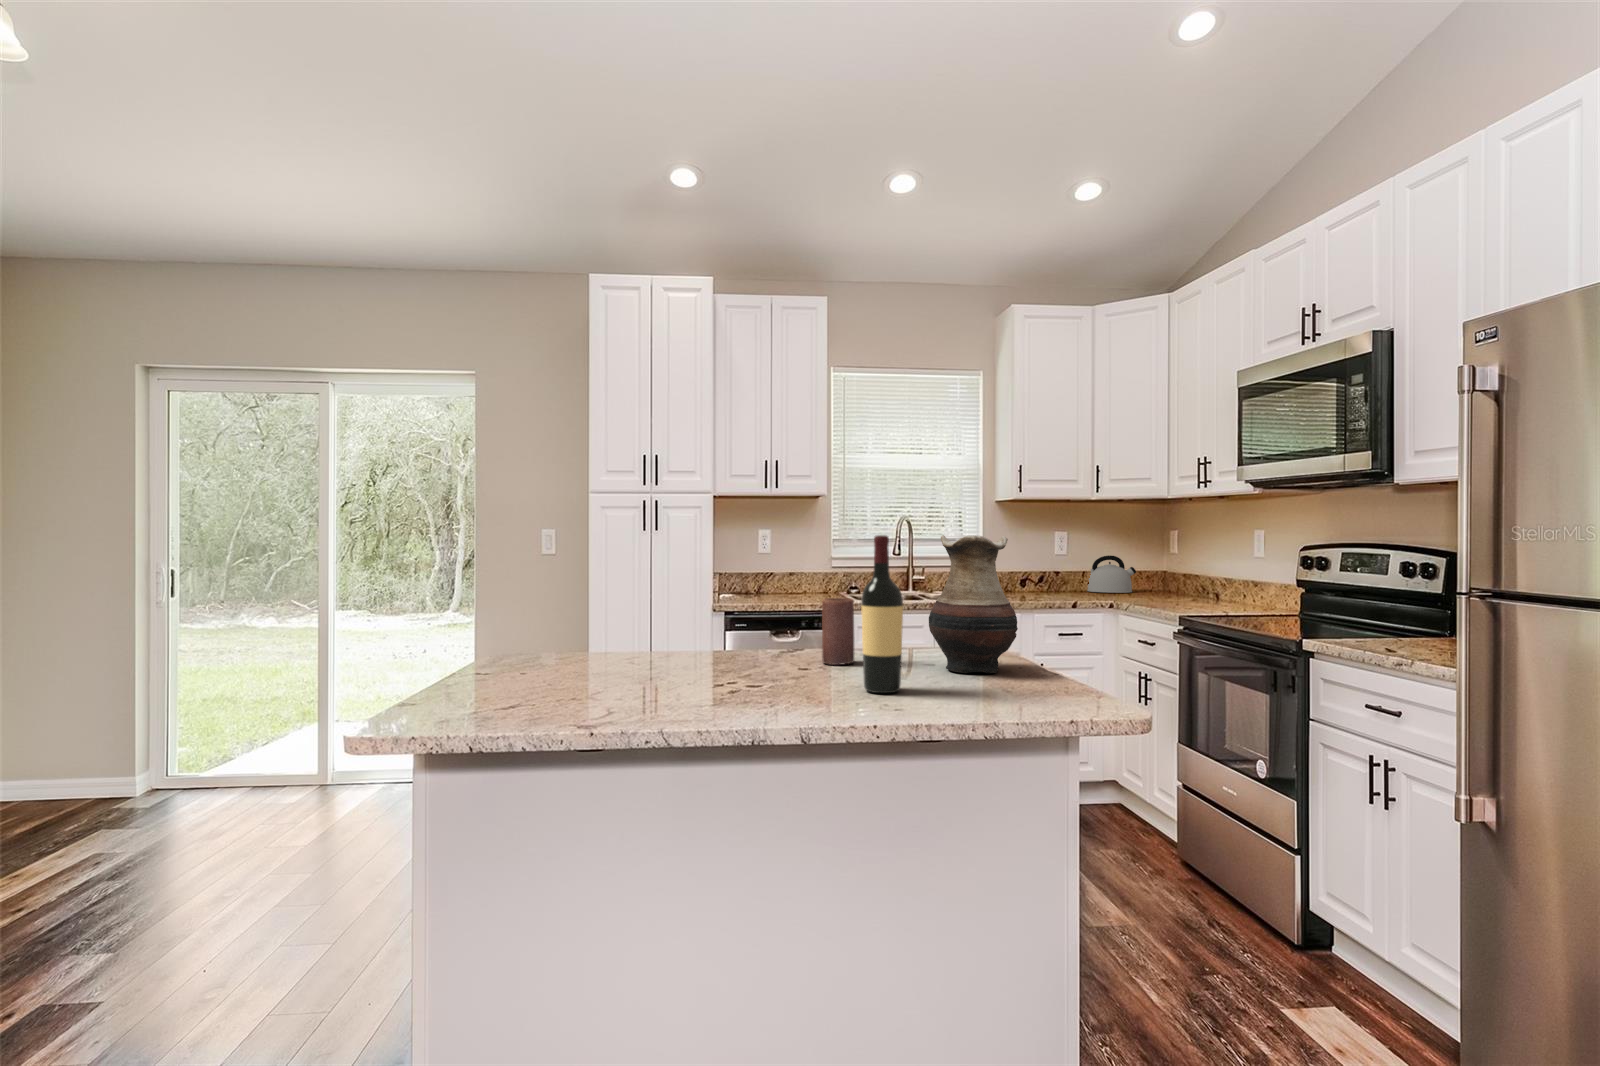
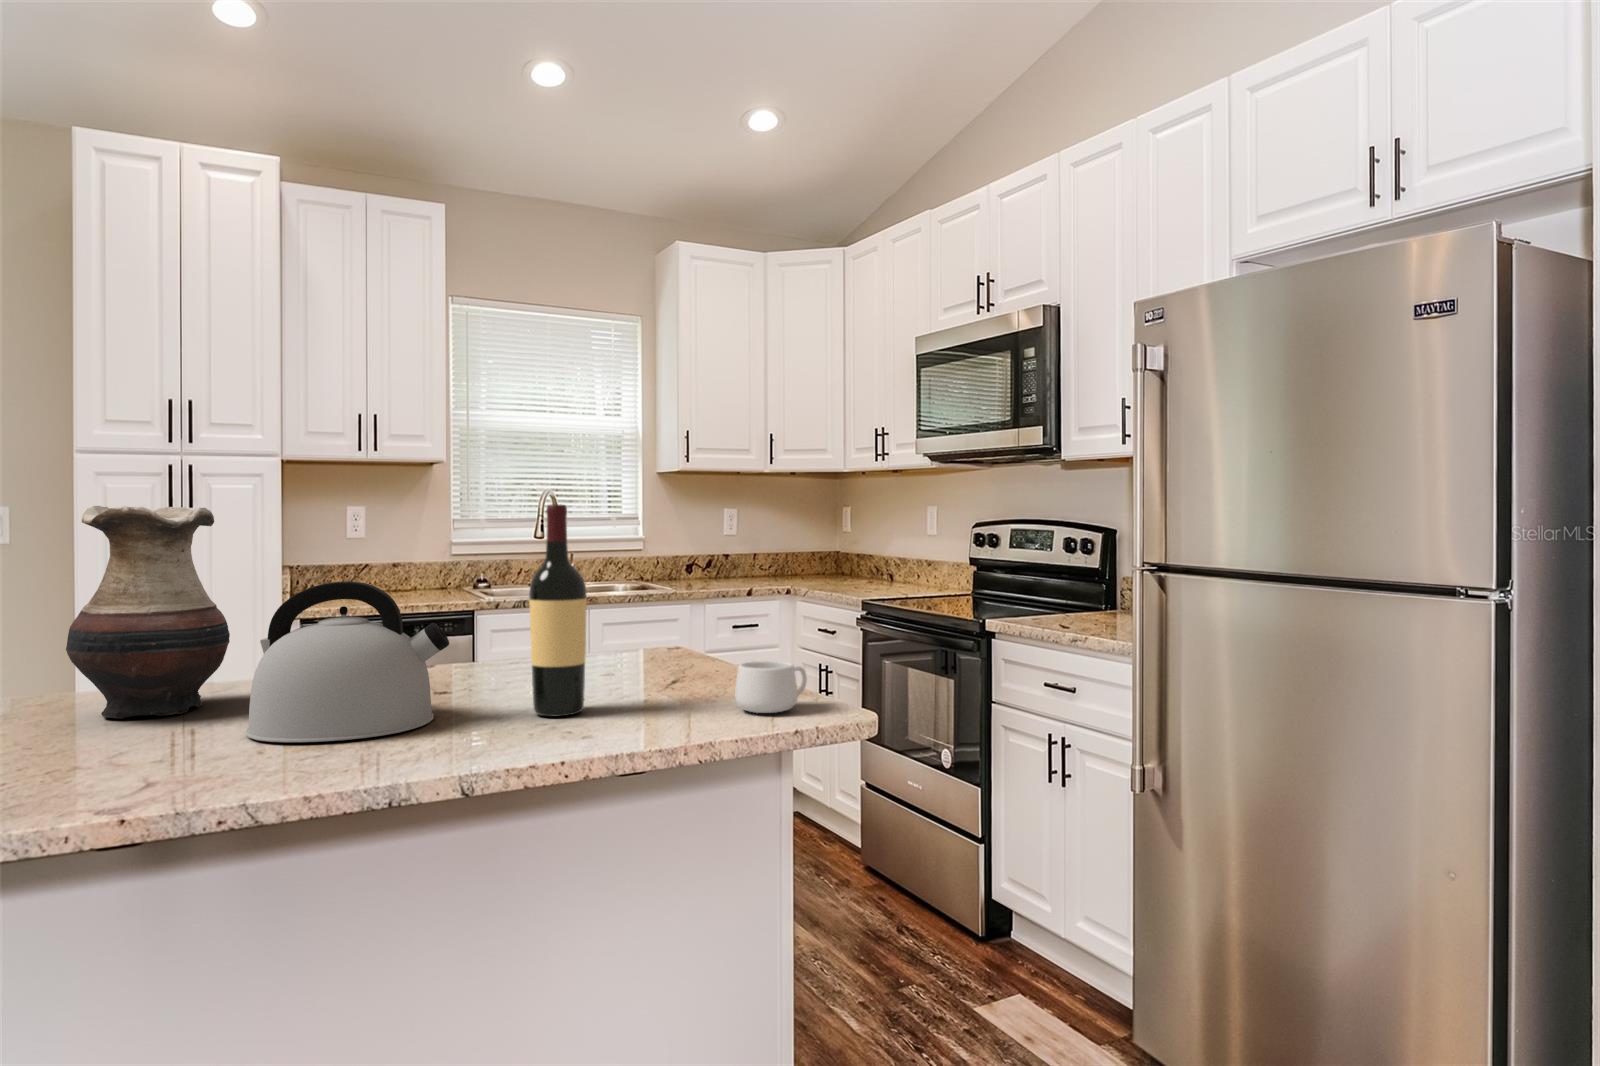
vase: present [929,535,1018,673] -> present [66,506,230,719]
kettle: present [1087,555,1136,593] -> present [246,581,449,742]
candle: present [822,598,854,665] -> none [463,592,510,682]
mug: none [1017,662,1081,705] -> present [735,661,807,713]

